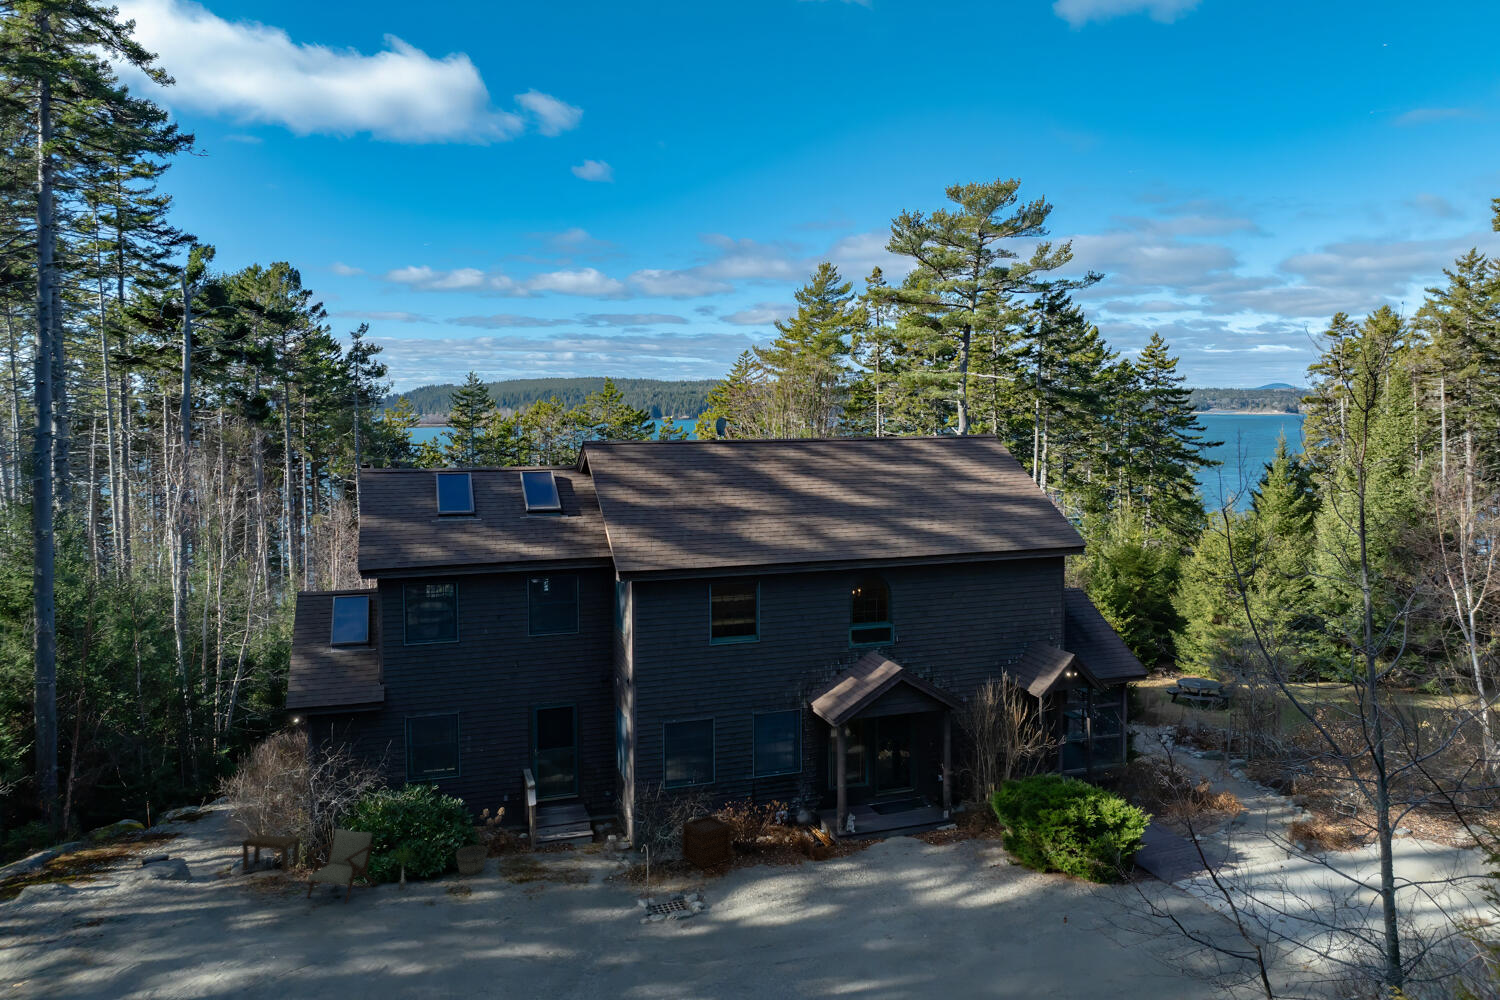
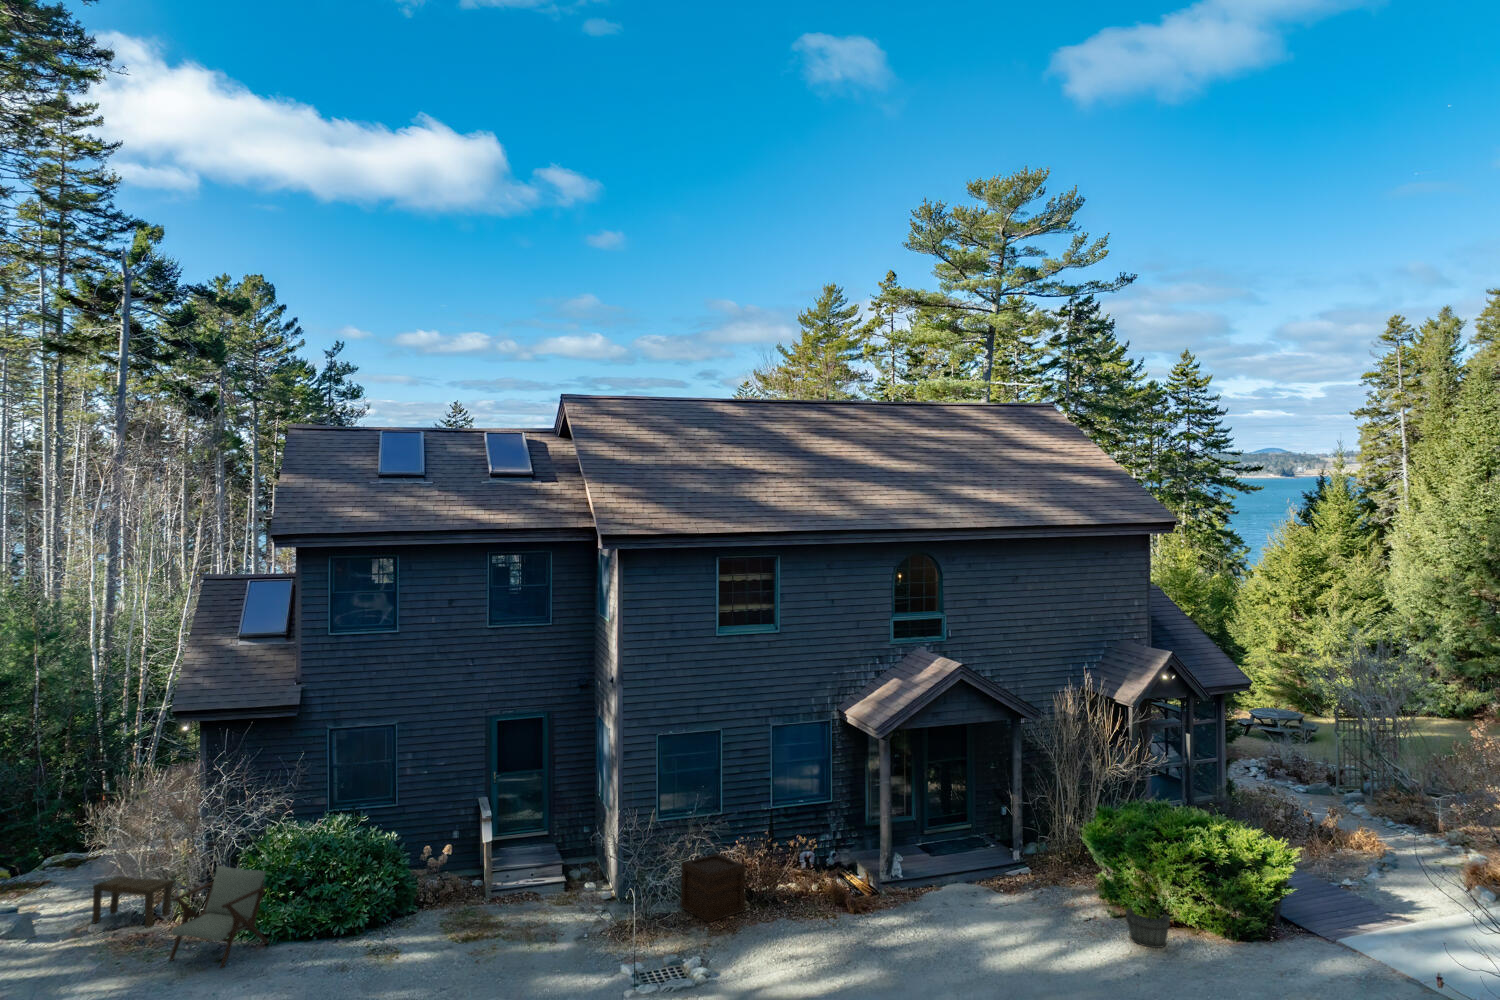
wooden bucket: present [456,845,487,875] -> present [1126,908,1170,948]
potted plant: present [396,848,410,889] -> none [283,882,328,949]

